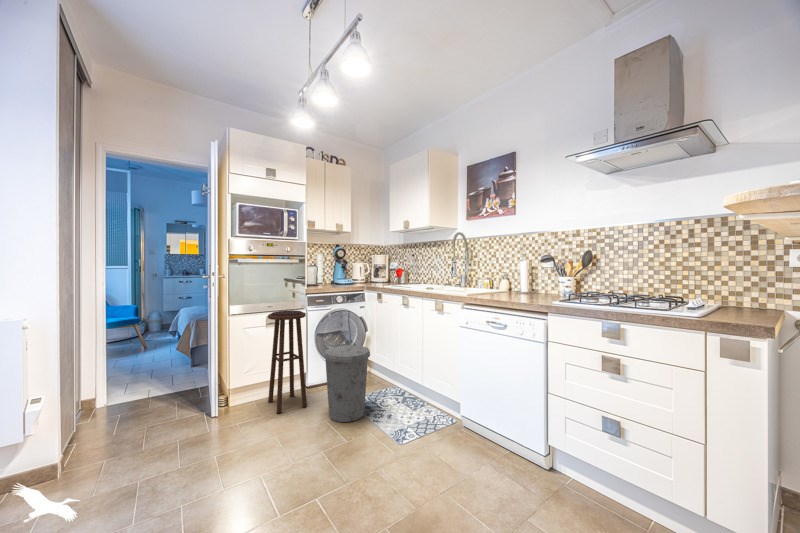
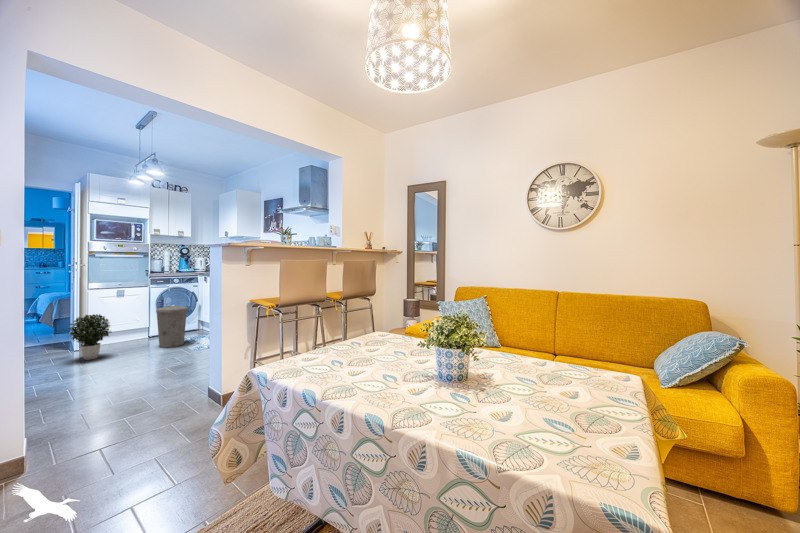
stool: present [268,310,307,413] -> none [118,287,146,347]
potted plant: none [200,365,265,452] -> present [69,314,112,360]

